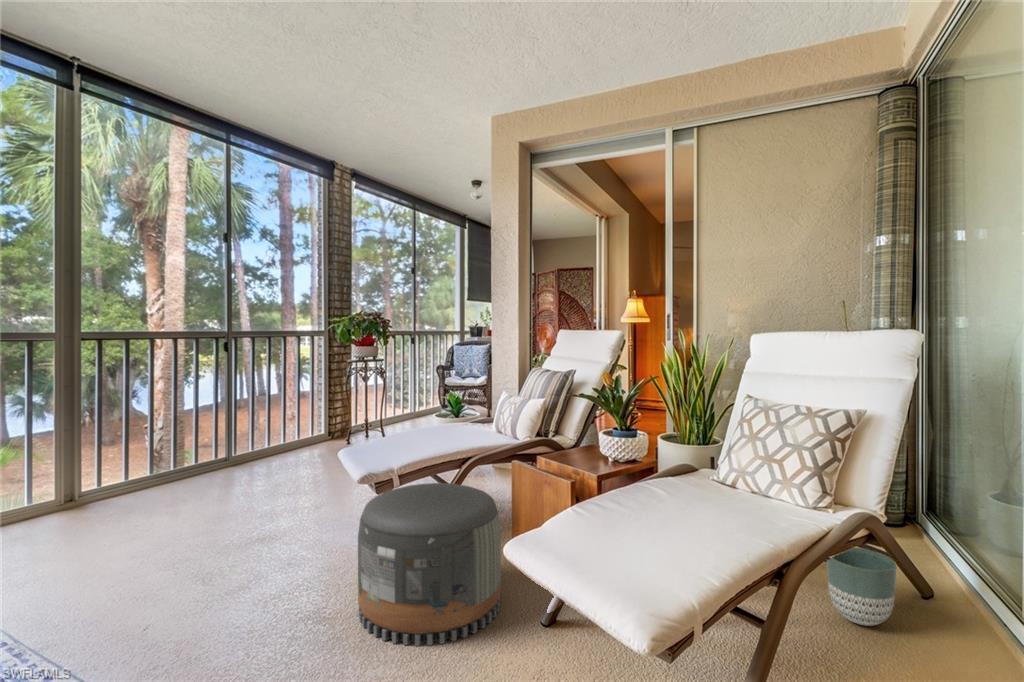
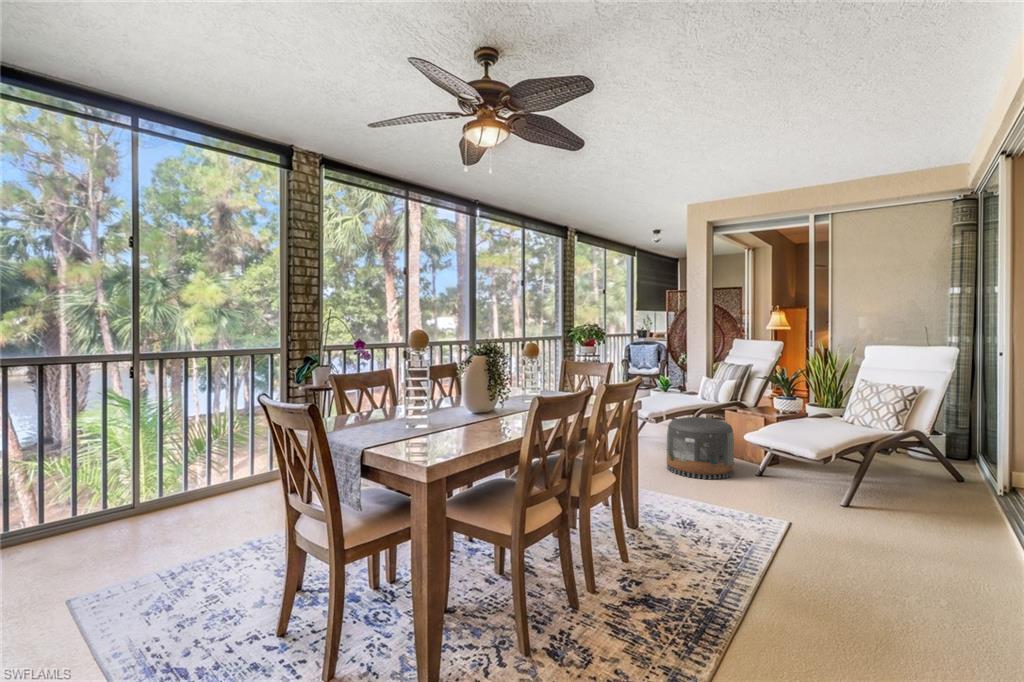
planter: present [827,548,897,626] -> none [901,452,936,486]

